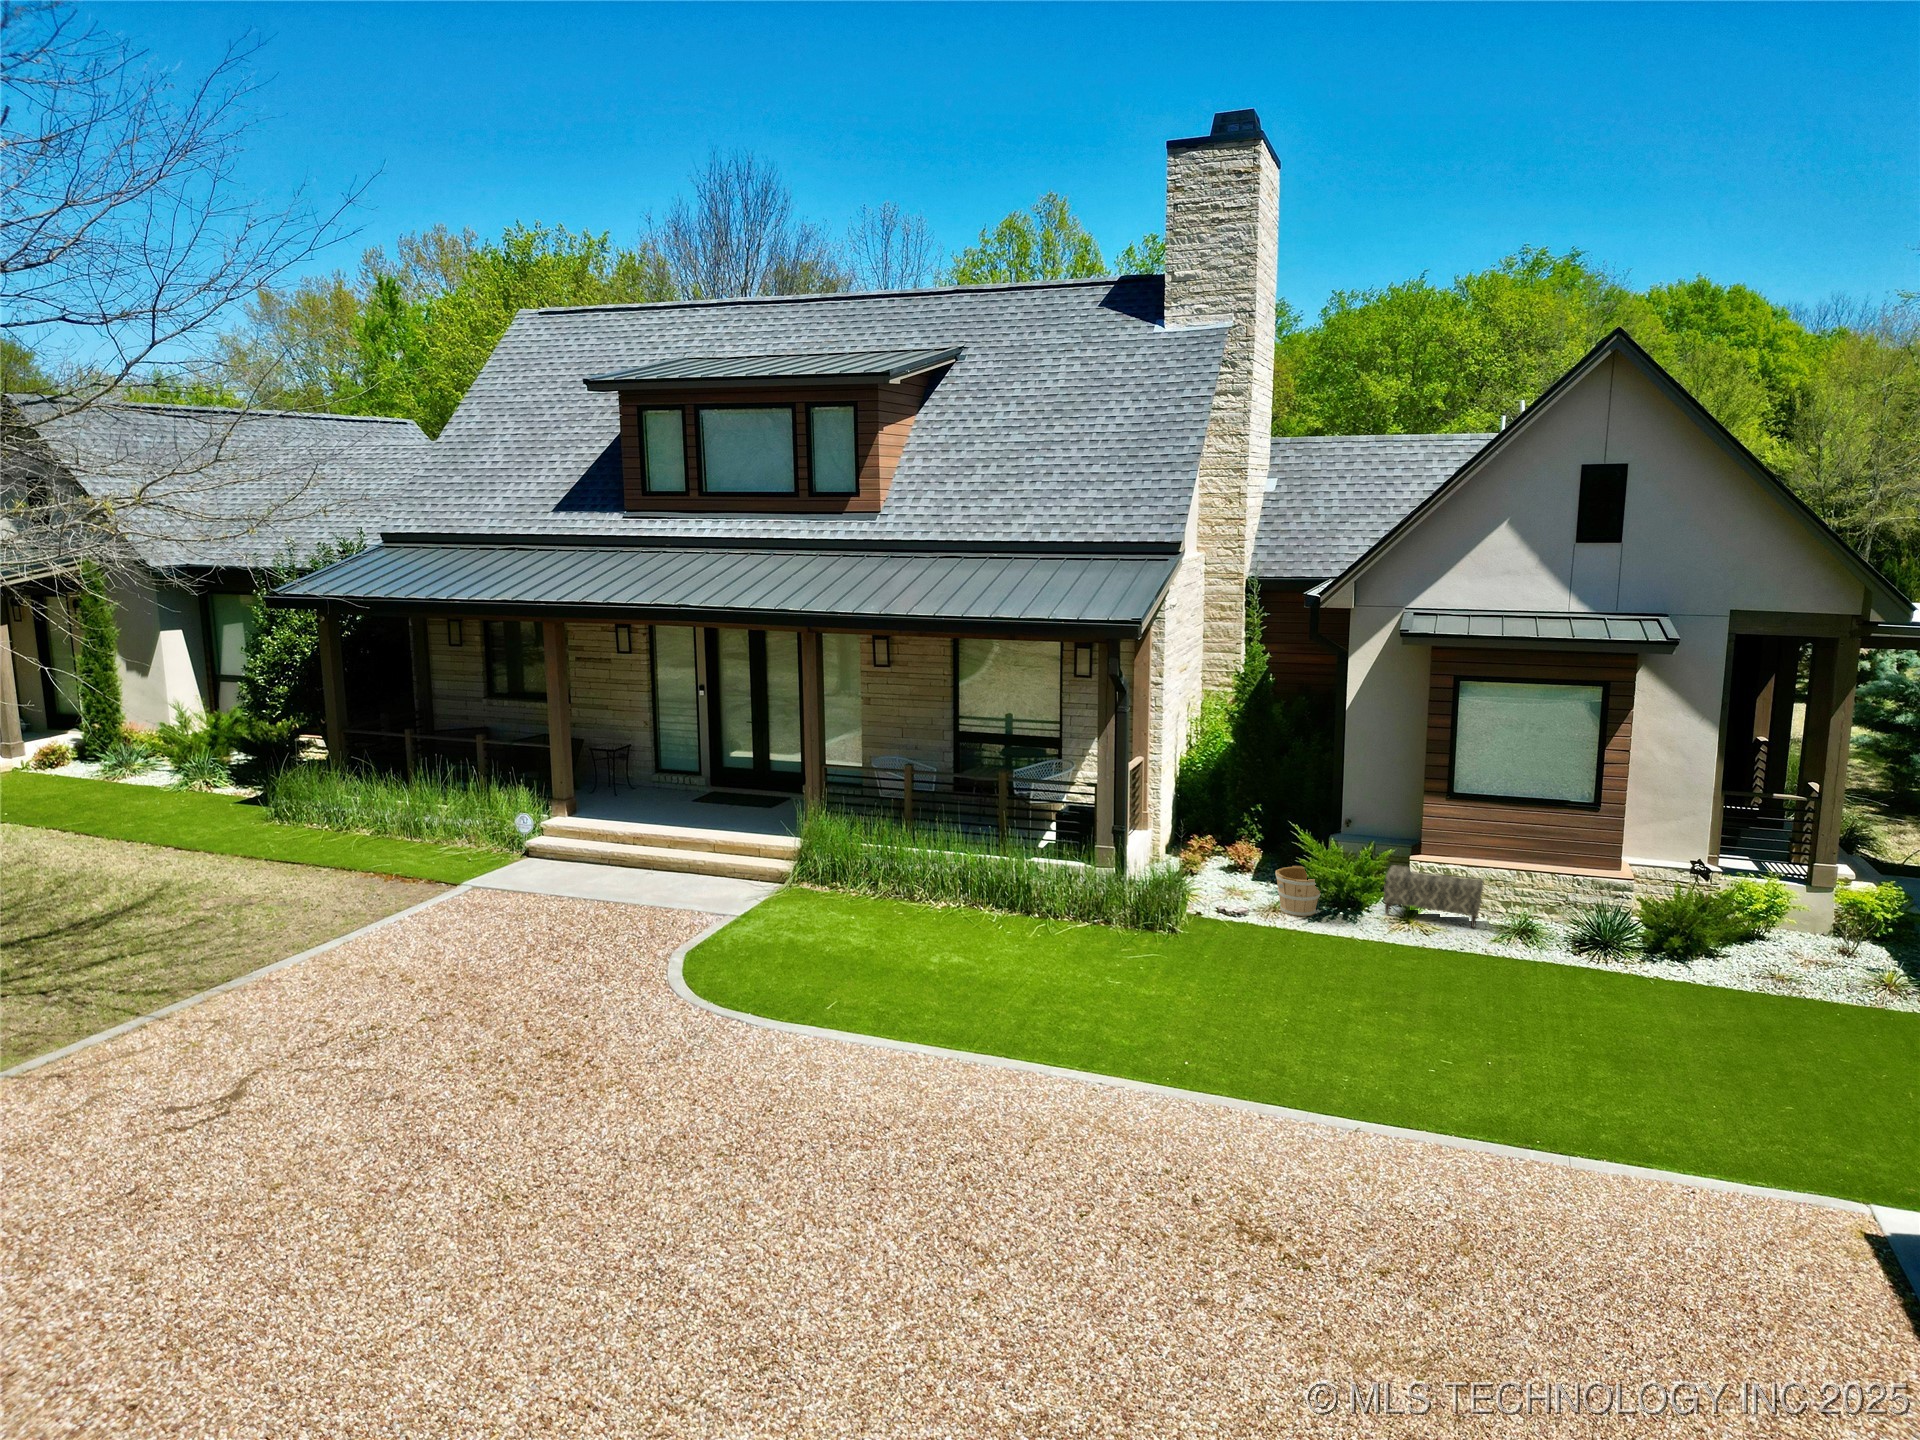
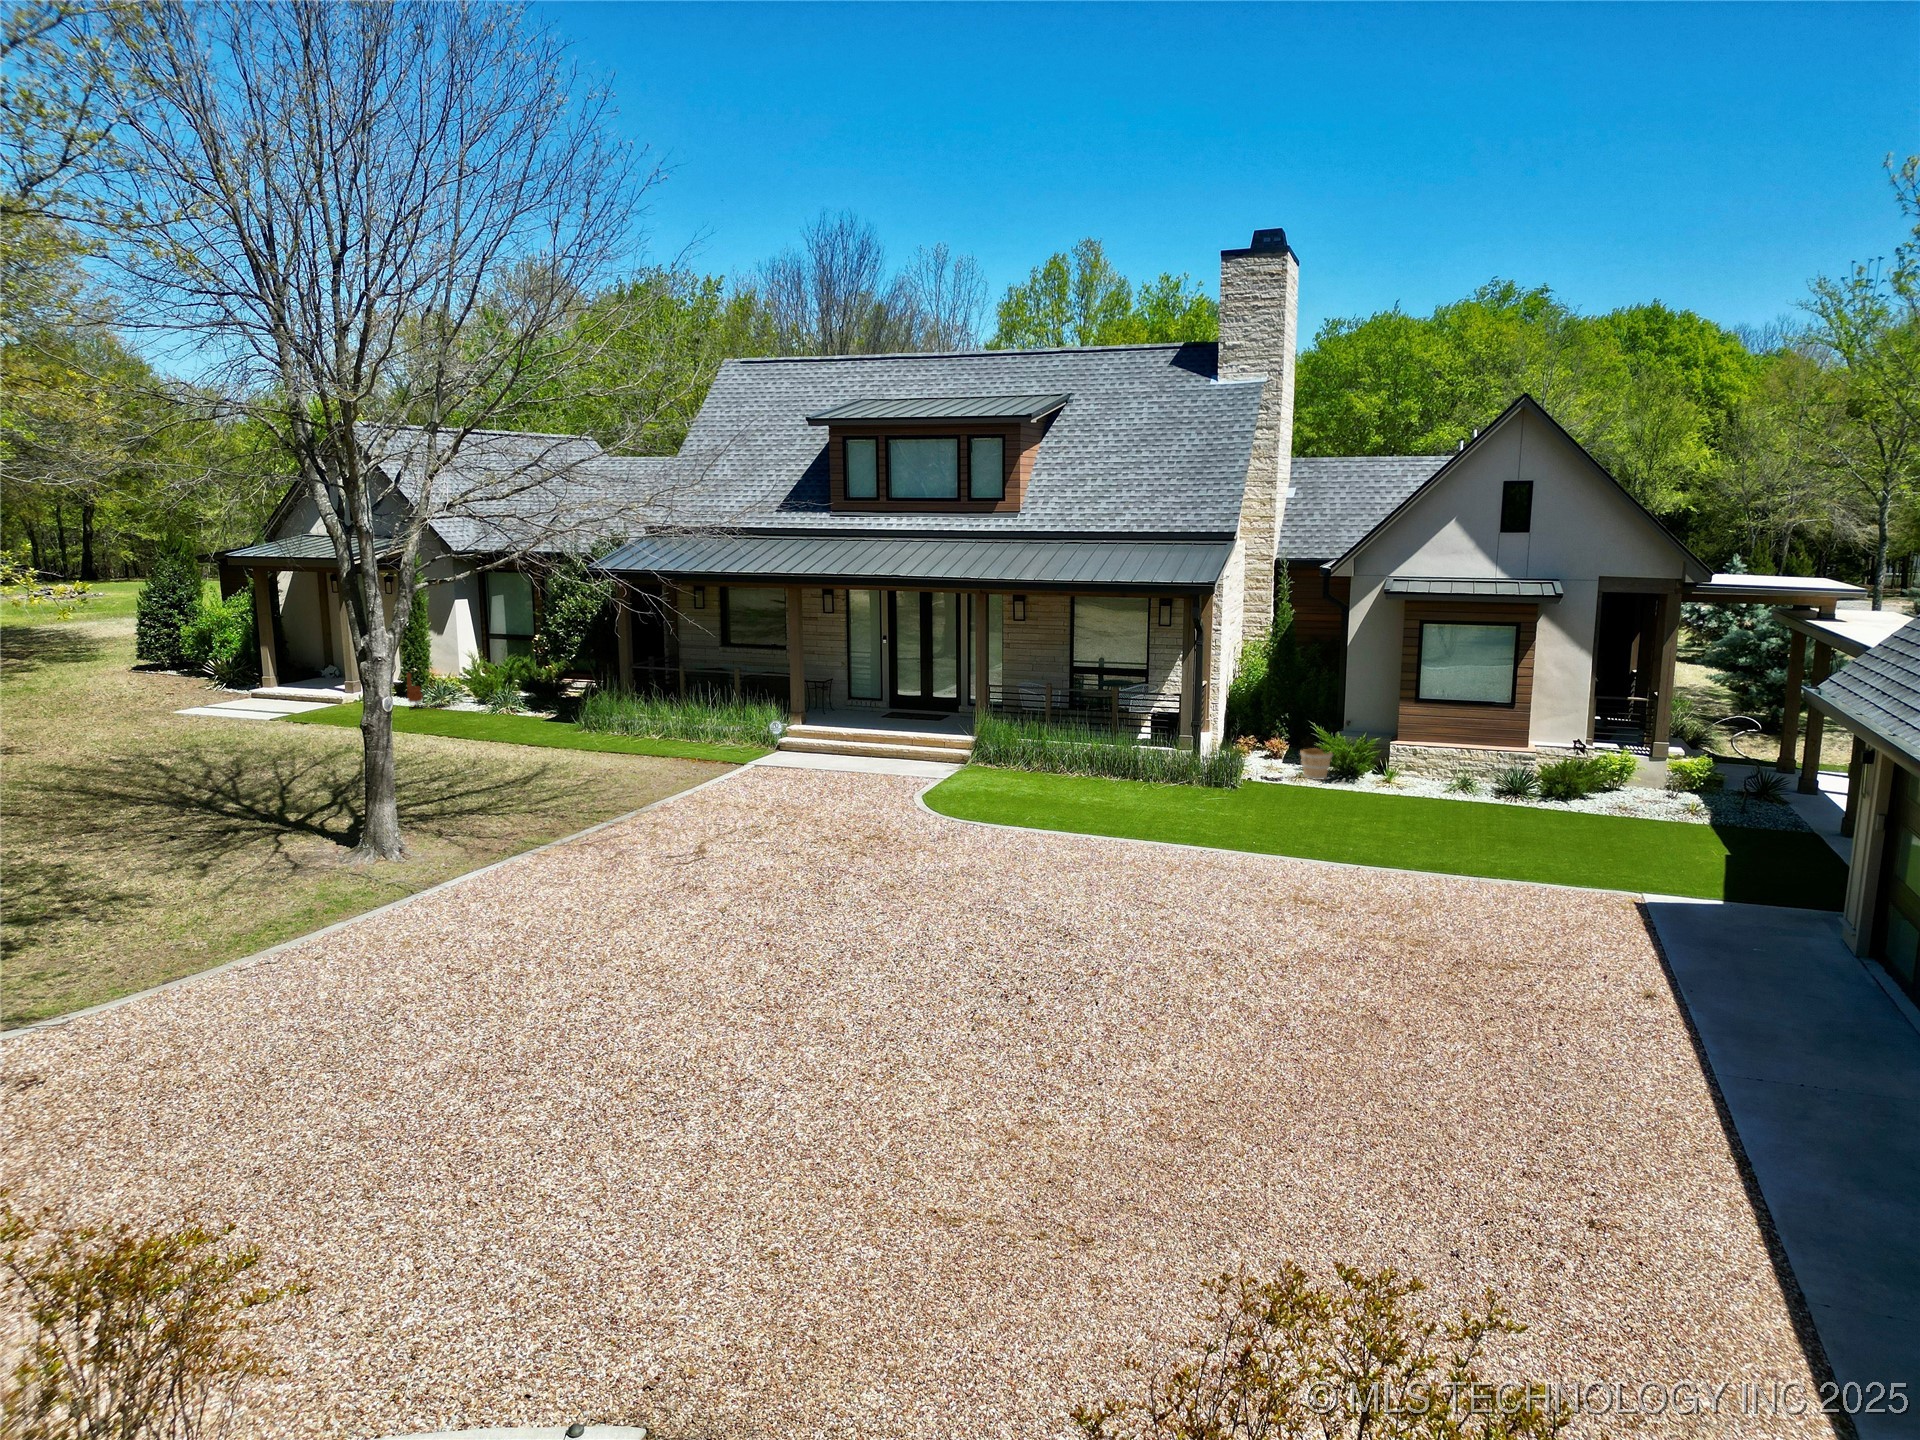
lounge chair: none [45,733,114,785] -> present [407,673,445,708]
bench: present [1384,865,1484,928] -> none [1372,748,1438,786]

